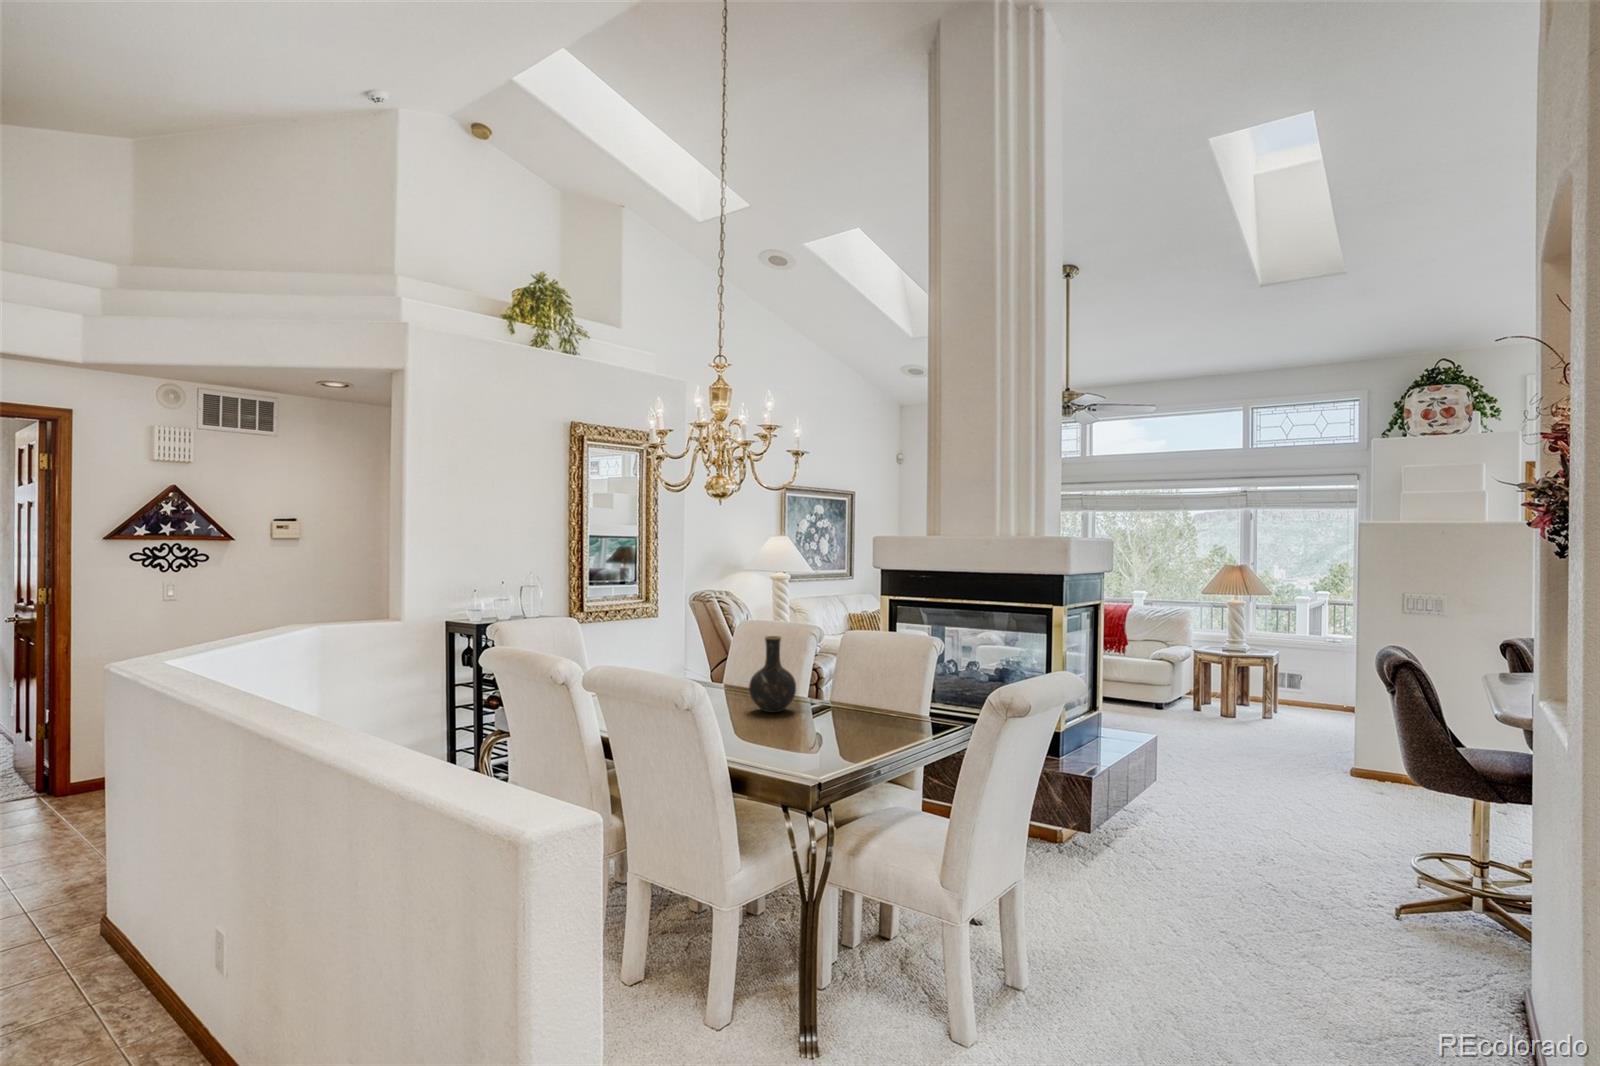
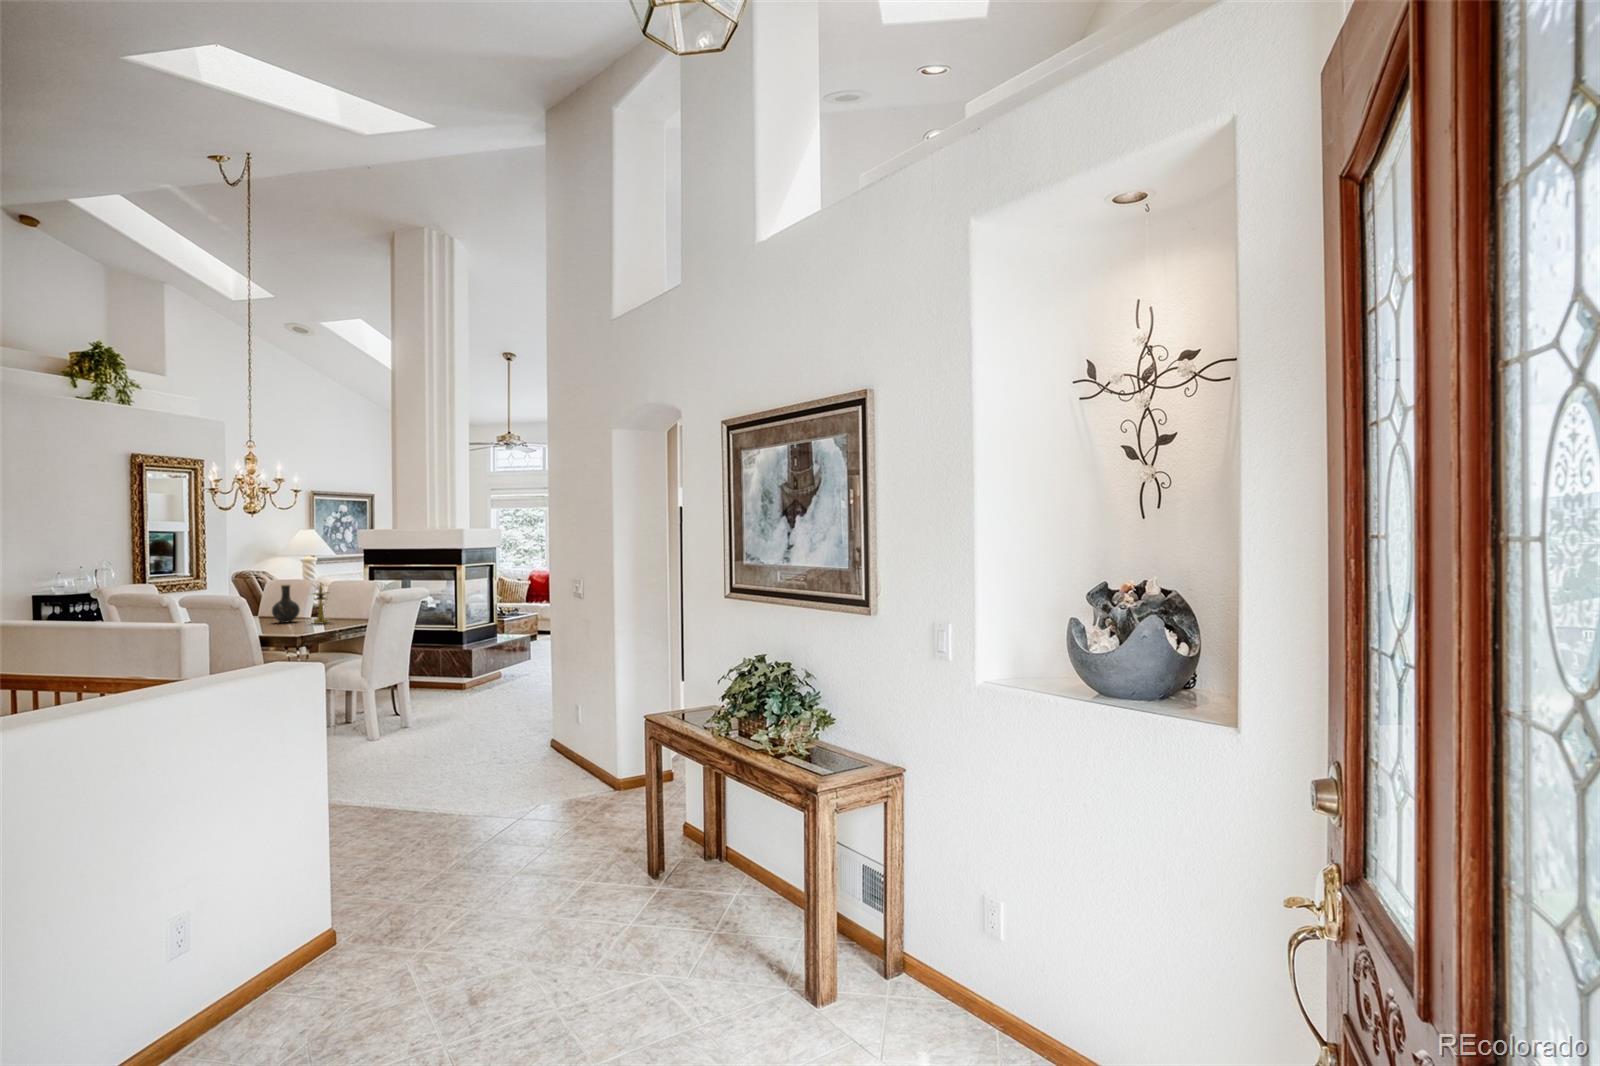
candlestick: none [819,637,855,725] -> present [313,585,329,624]

